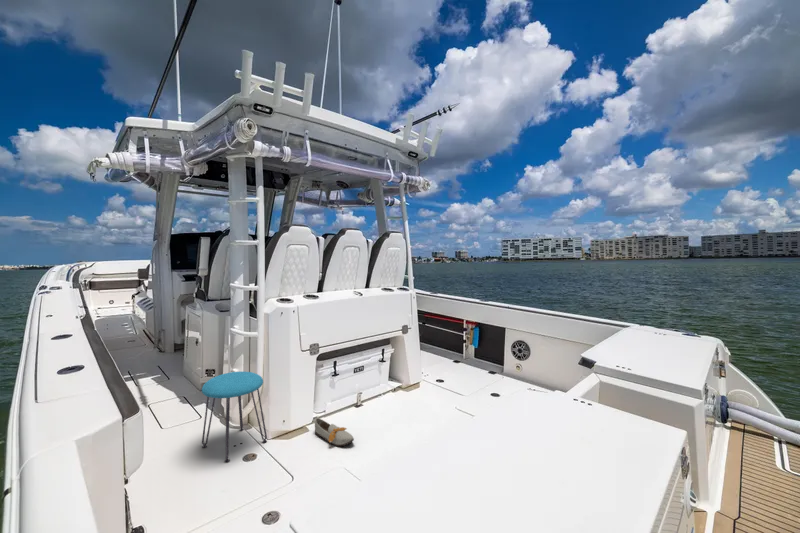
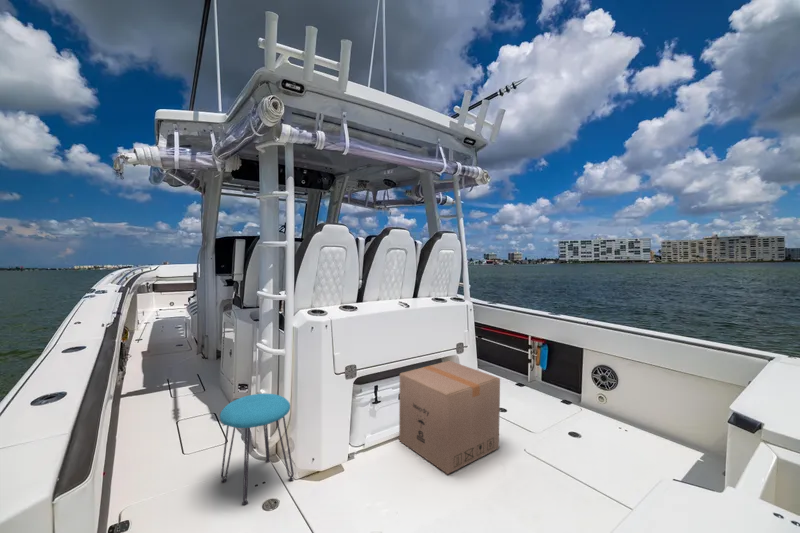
cardboard box: none [355,340,437,429] -> present [399,361,500,474]
shoe: present [315,418,354,446] -> none [350,454,395,494]

